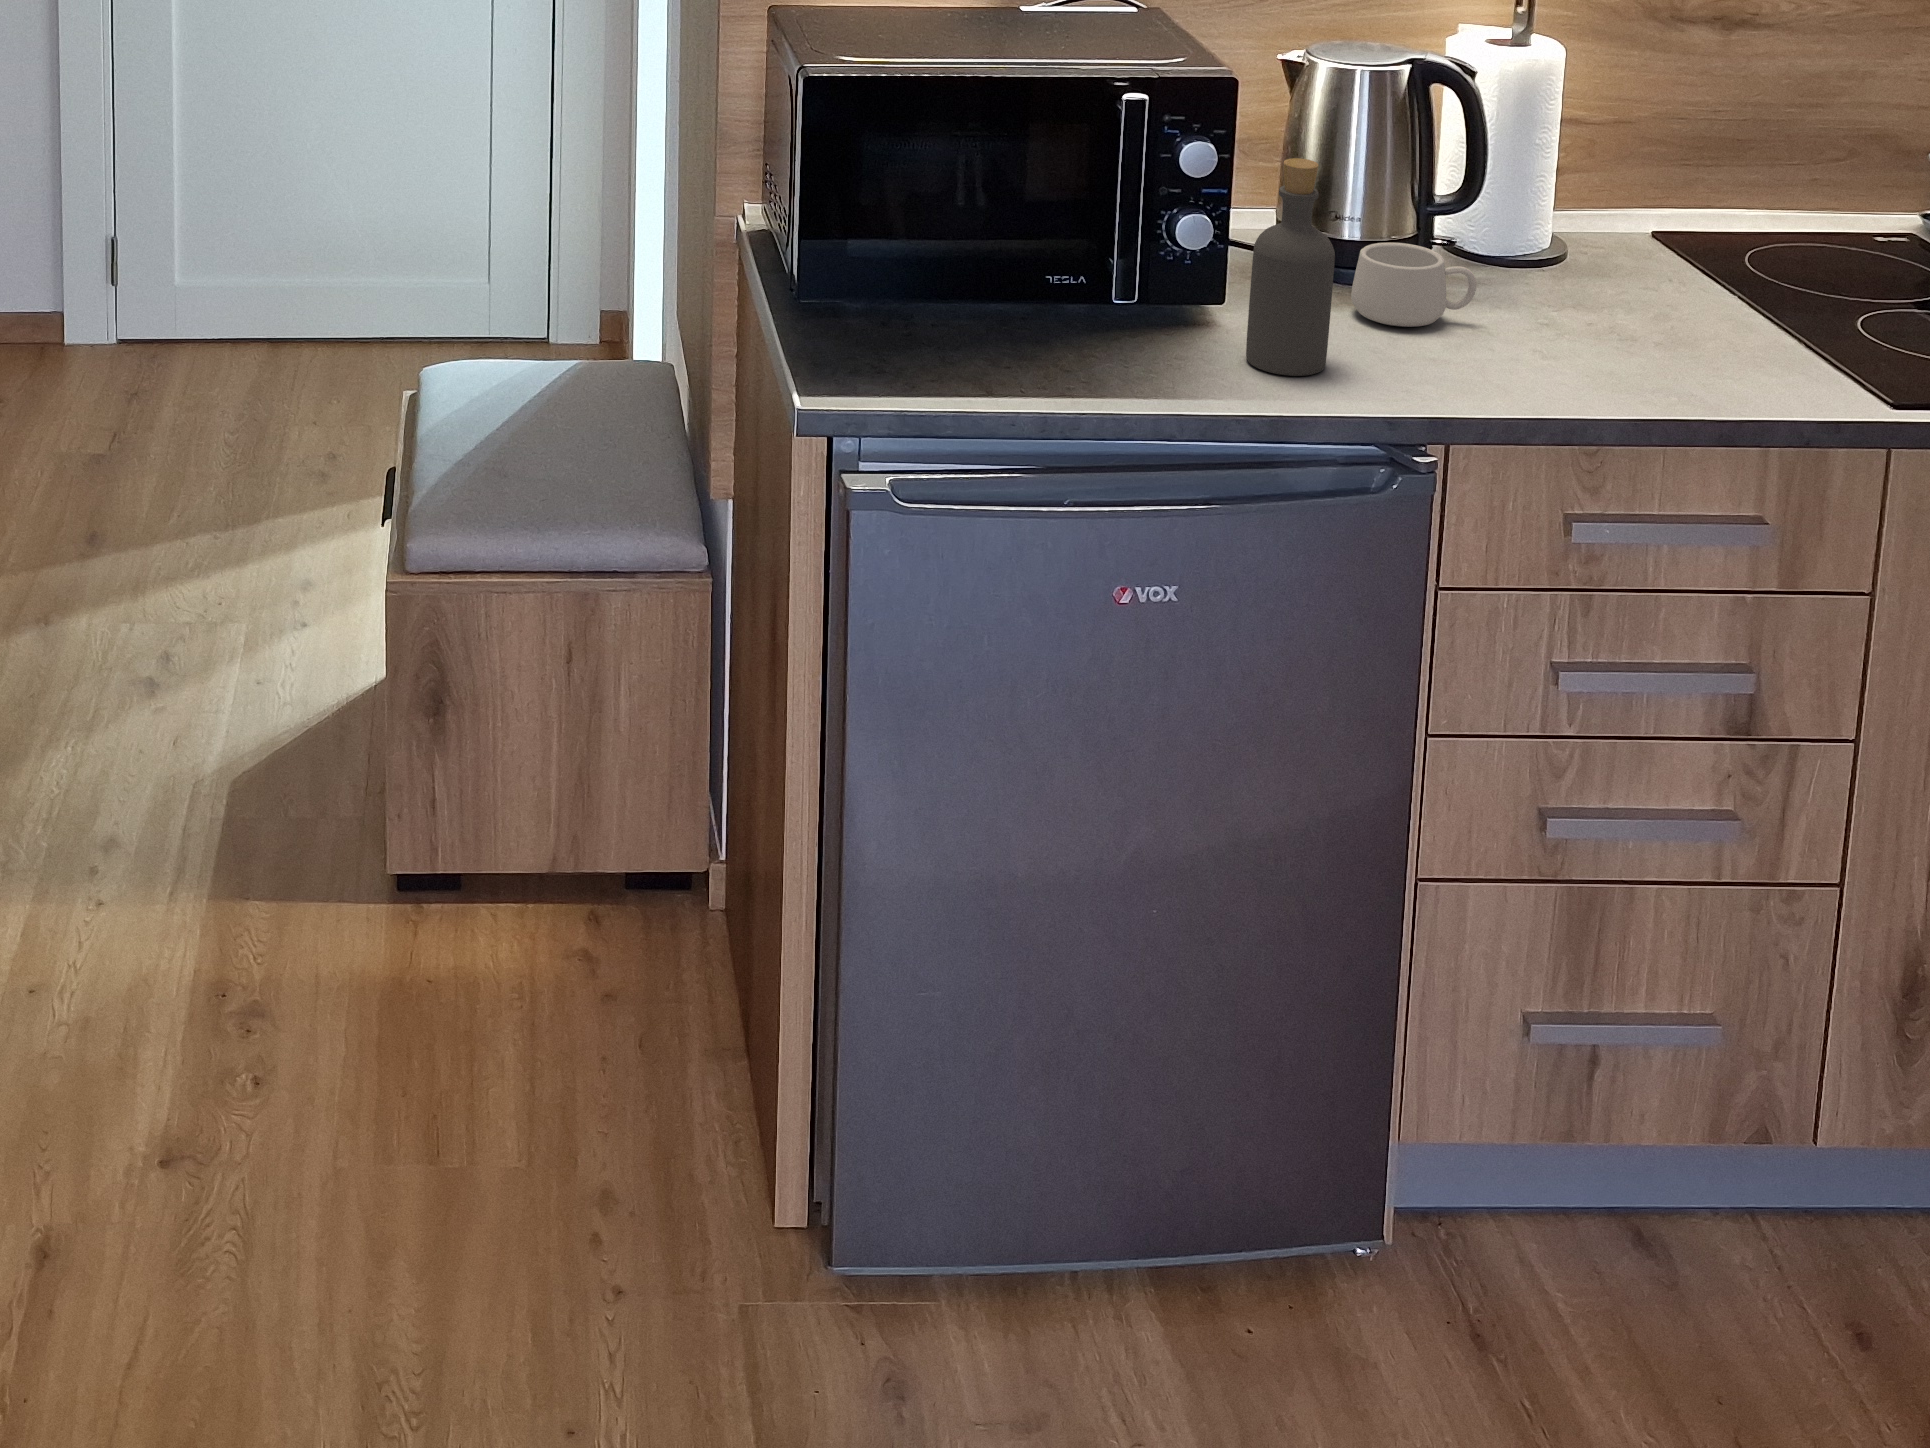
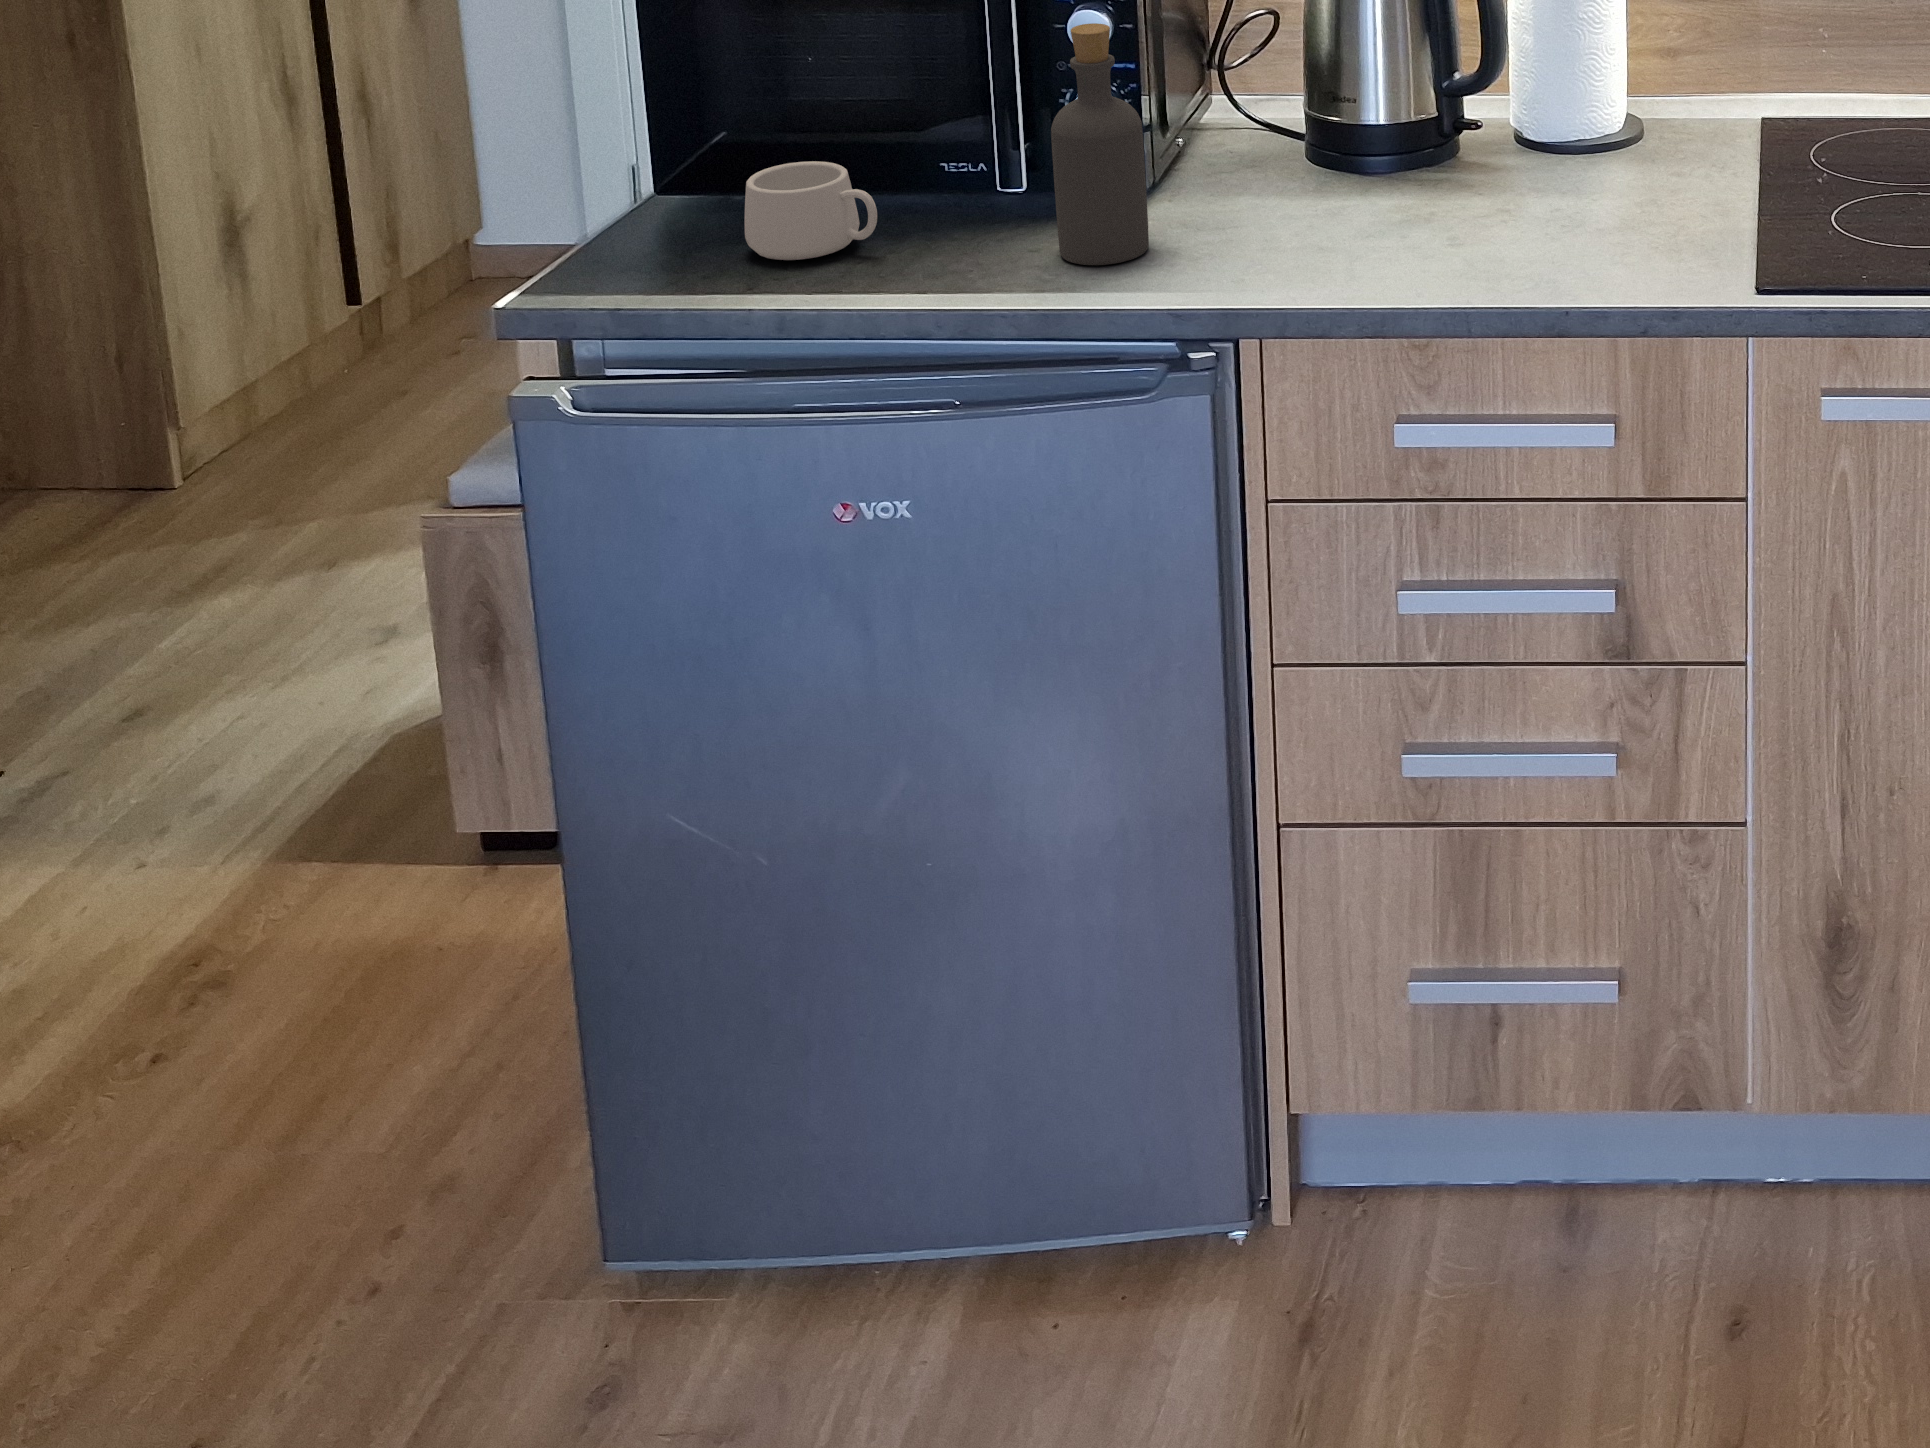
mug: present [1351,242,1476,327] -> present [745,161,877,260]

